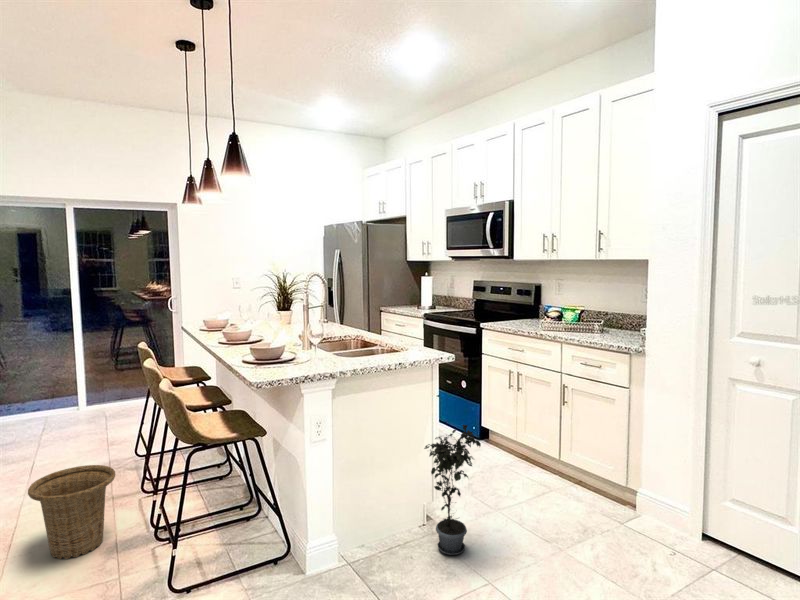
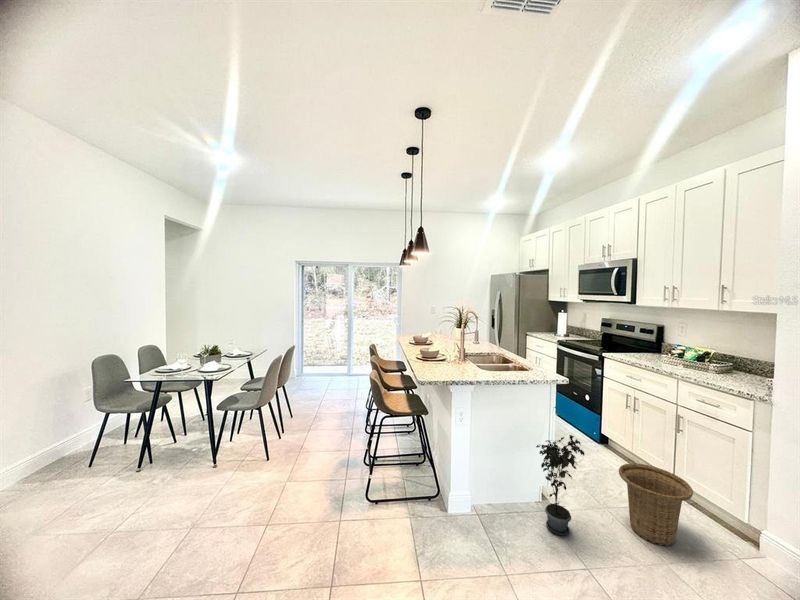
basket: present [28,465,115,559] -> present [619,463,693,546]

